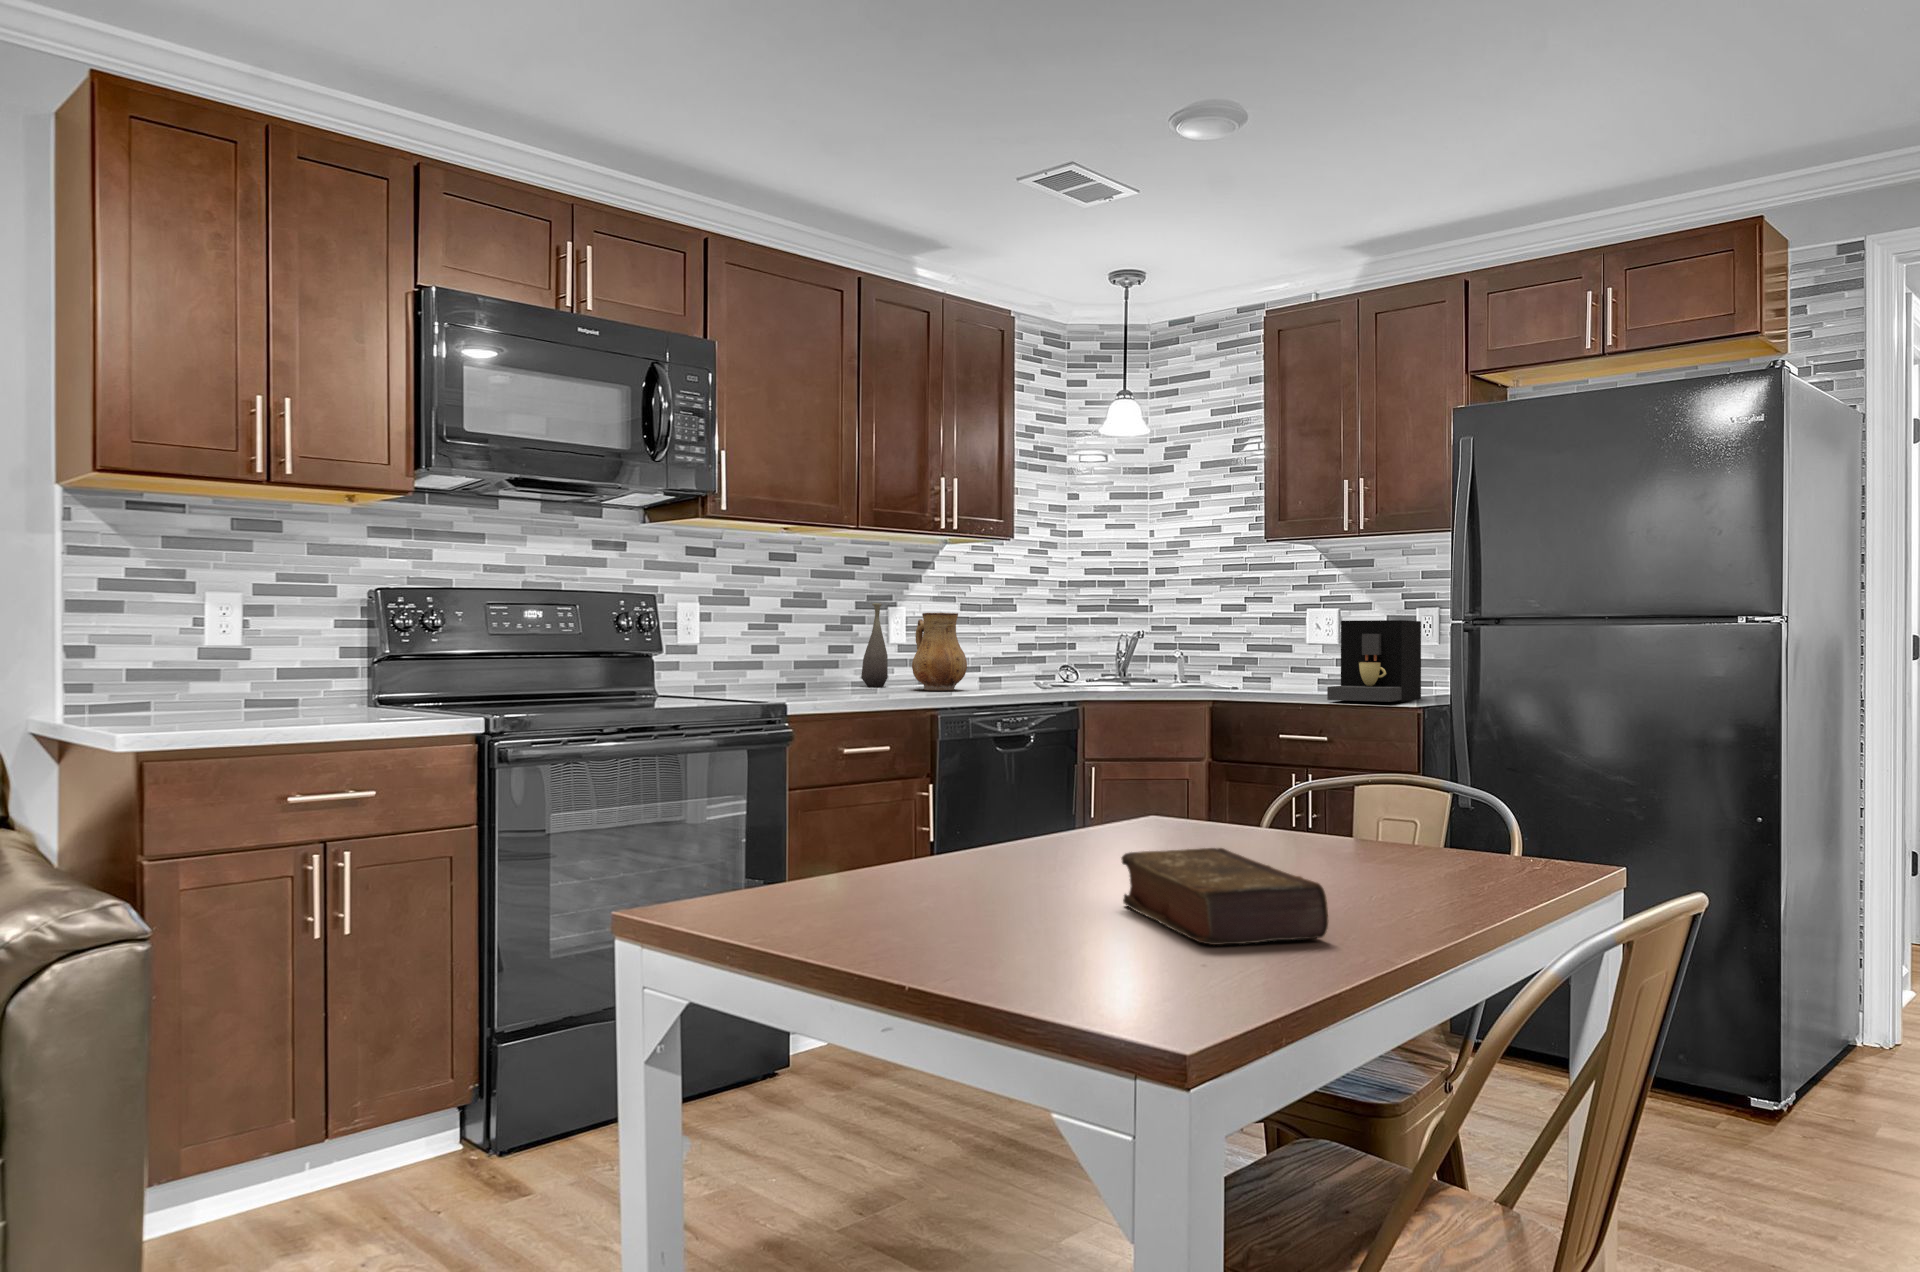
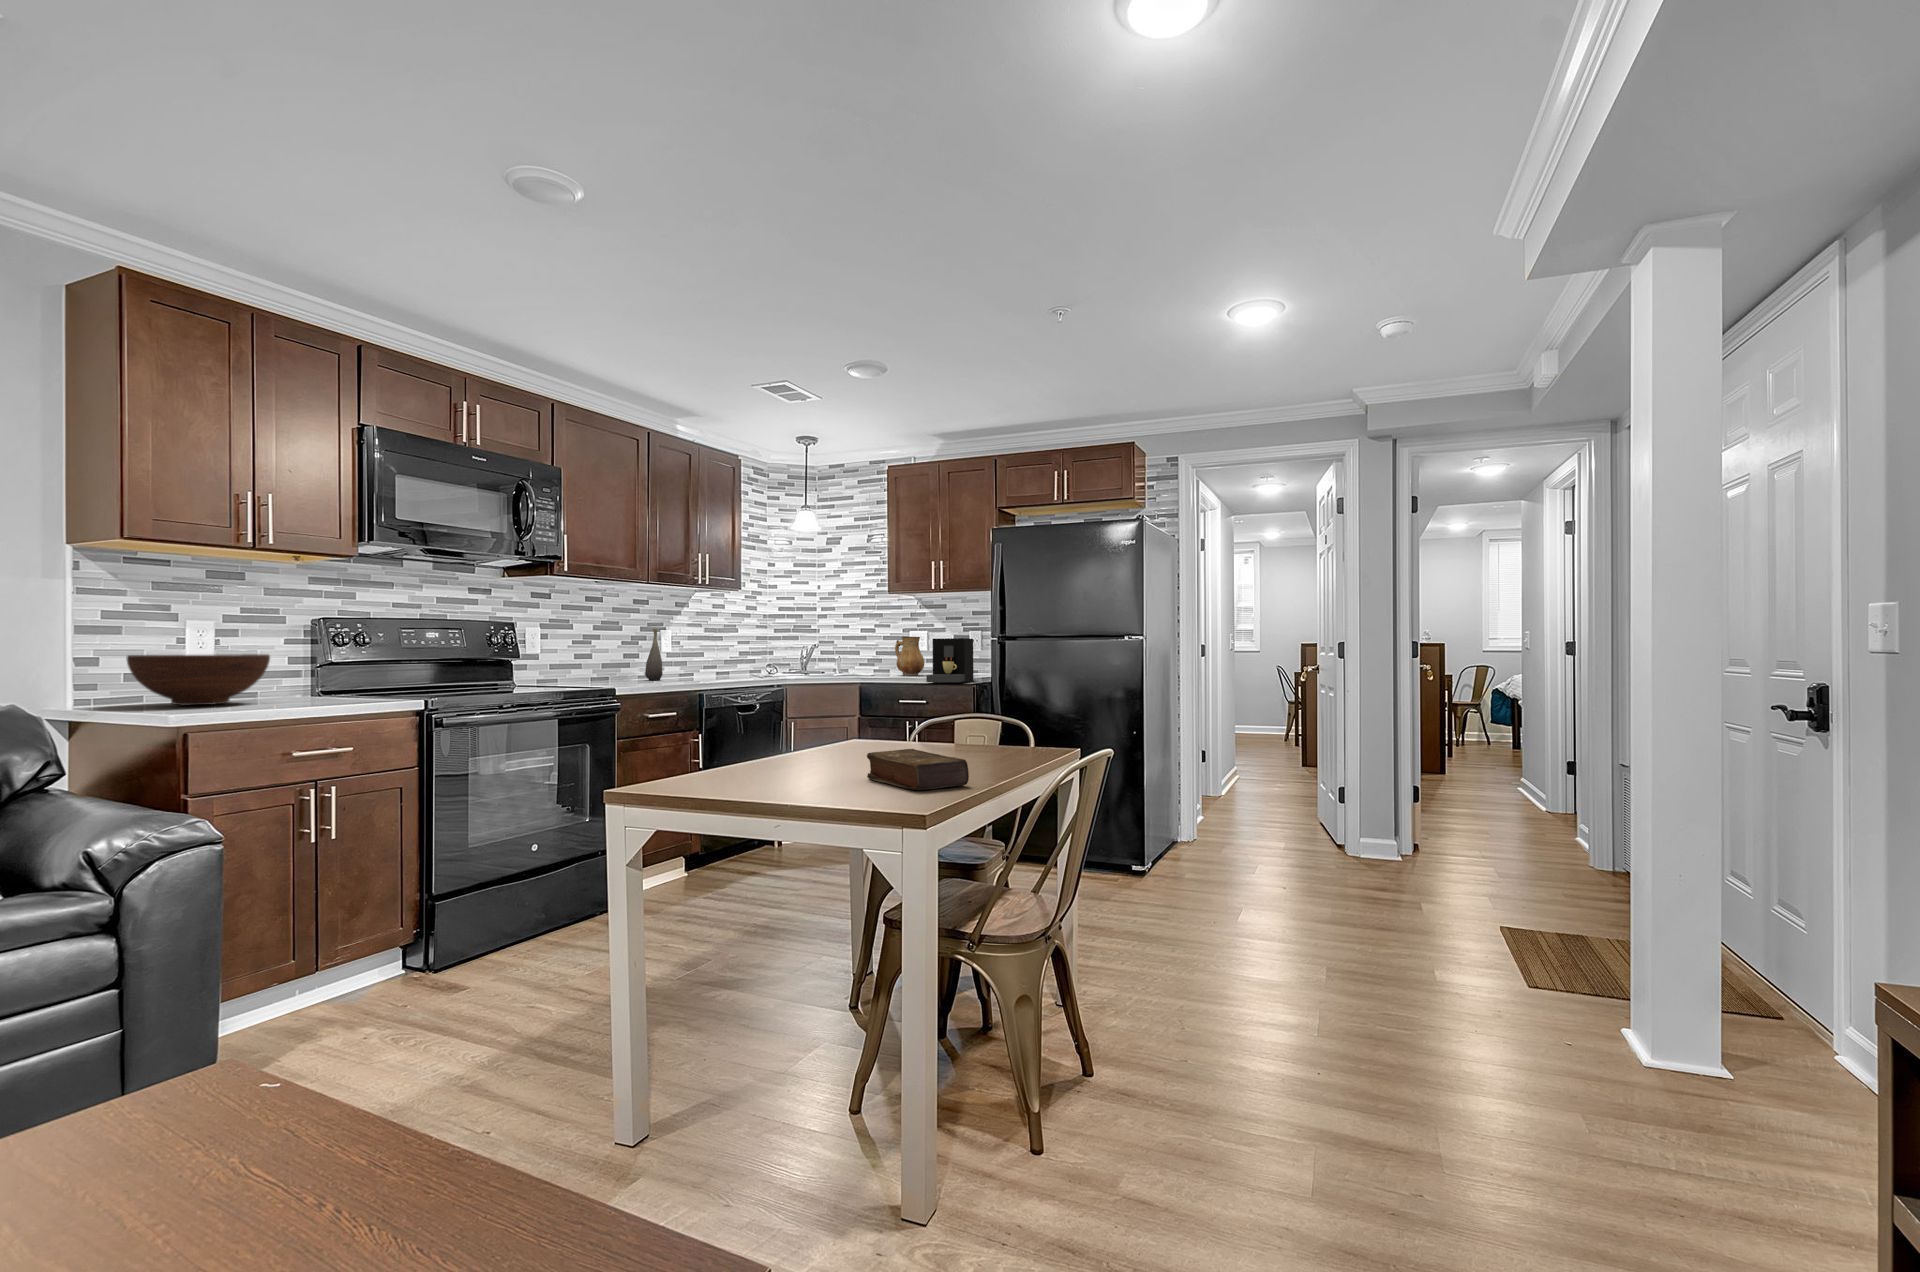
ceramic pitcher: present [912,613,967,690] -> present [895,637,924,676]
fruit bowl: none [130,641,306,714] -> present [126,654,270,705]

